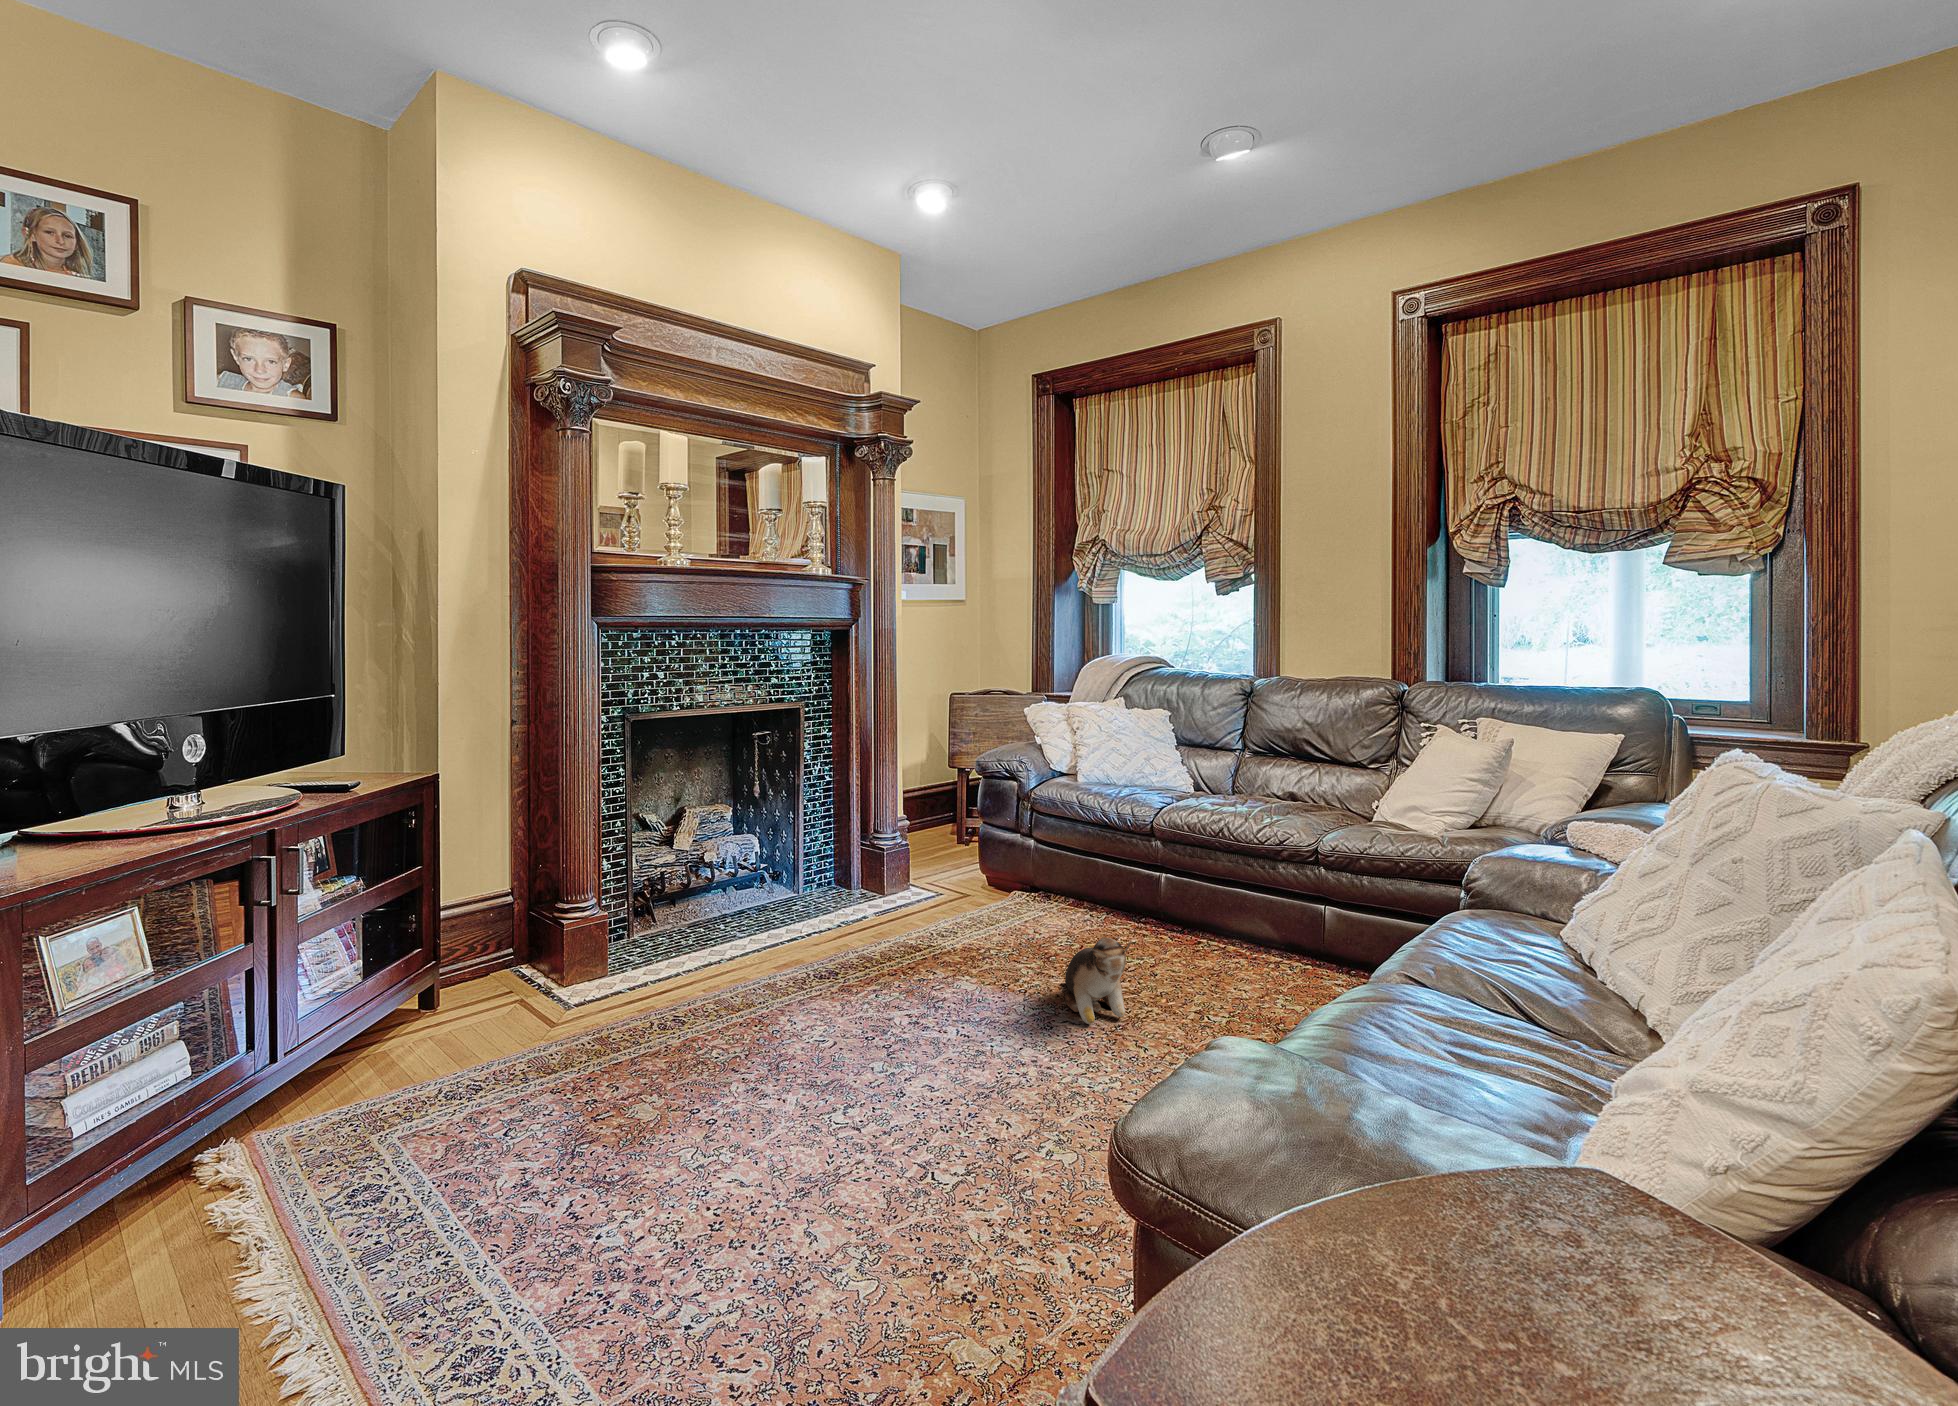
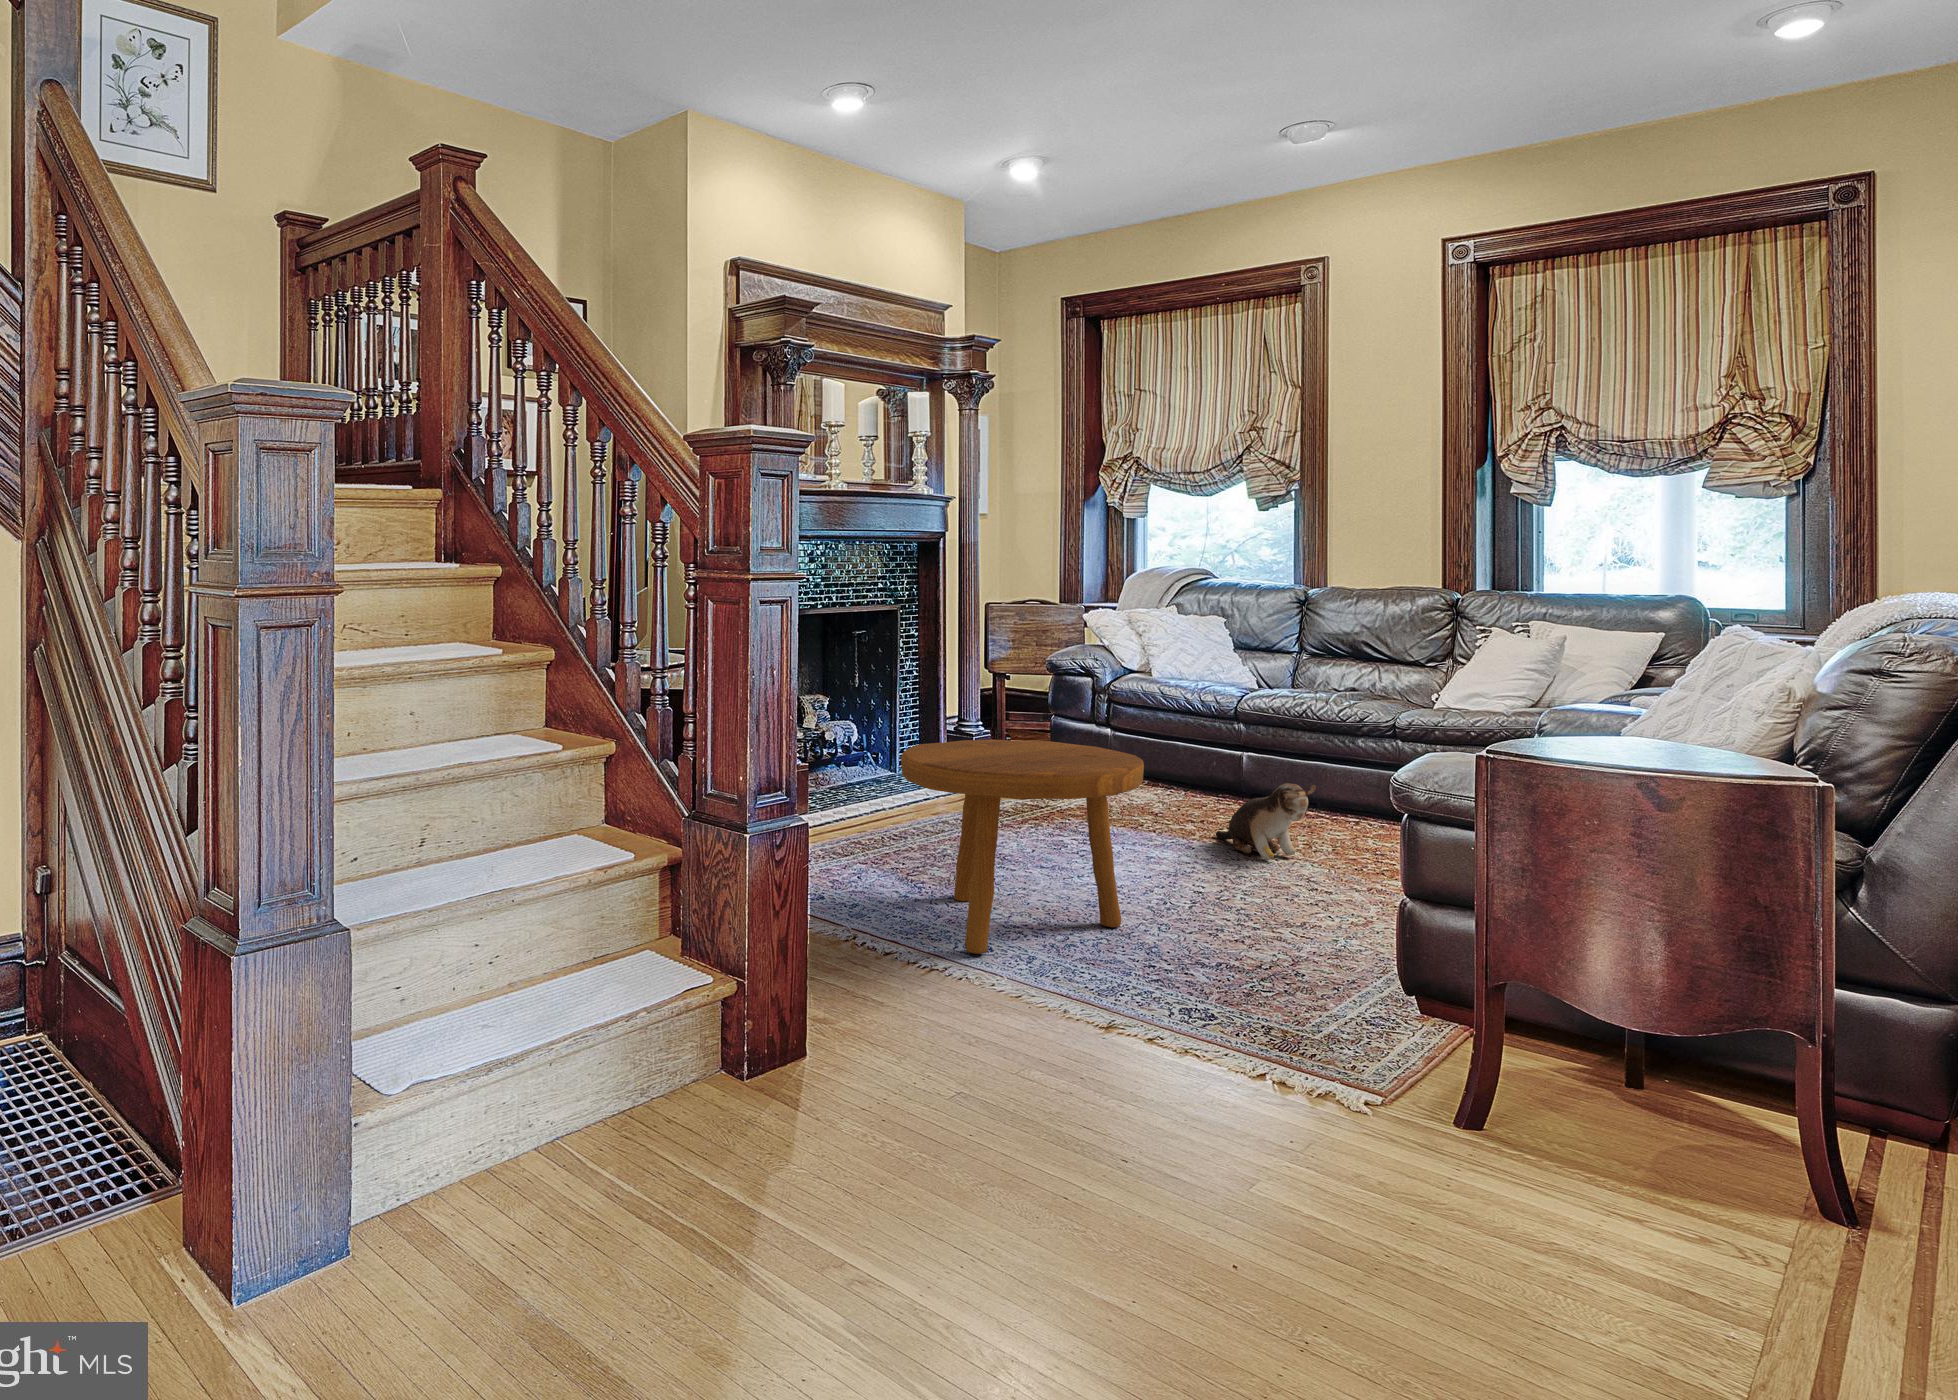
footstool: none [526,908,824,1200] -> present [901,740,1144,954]

